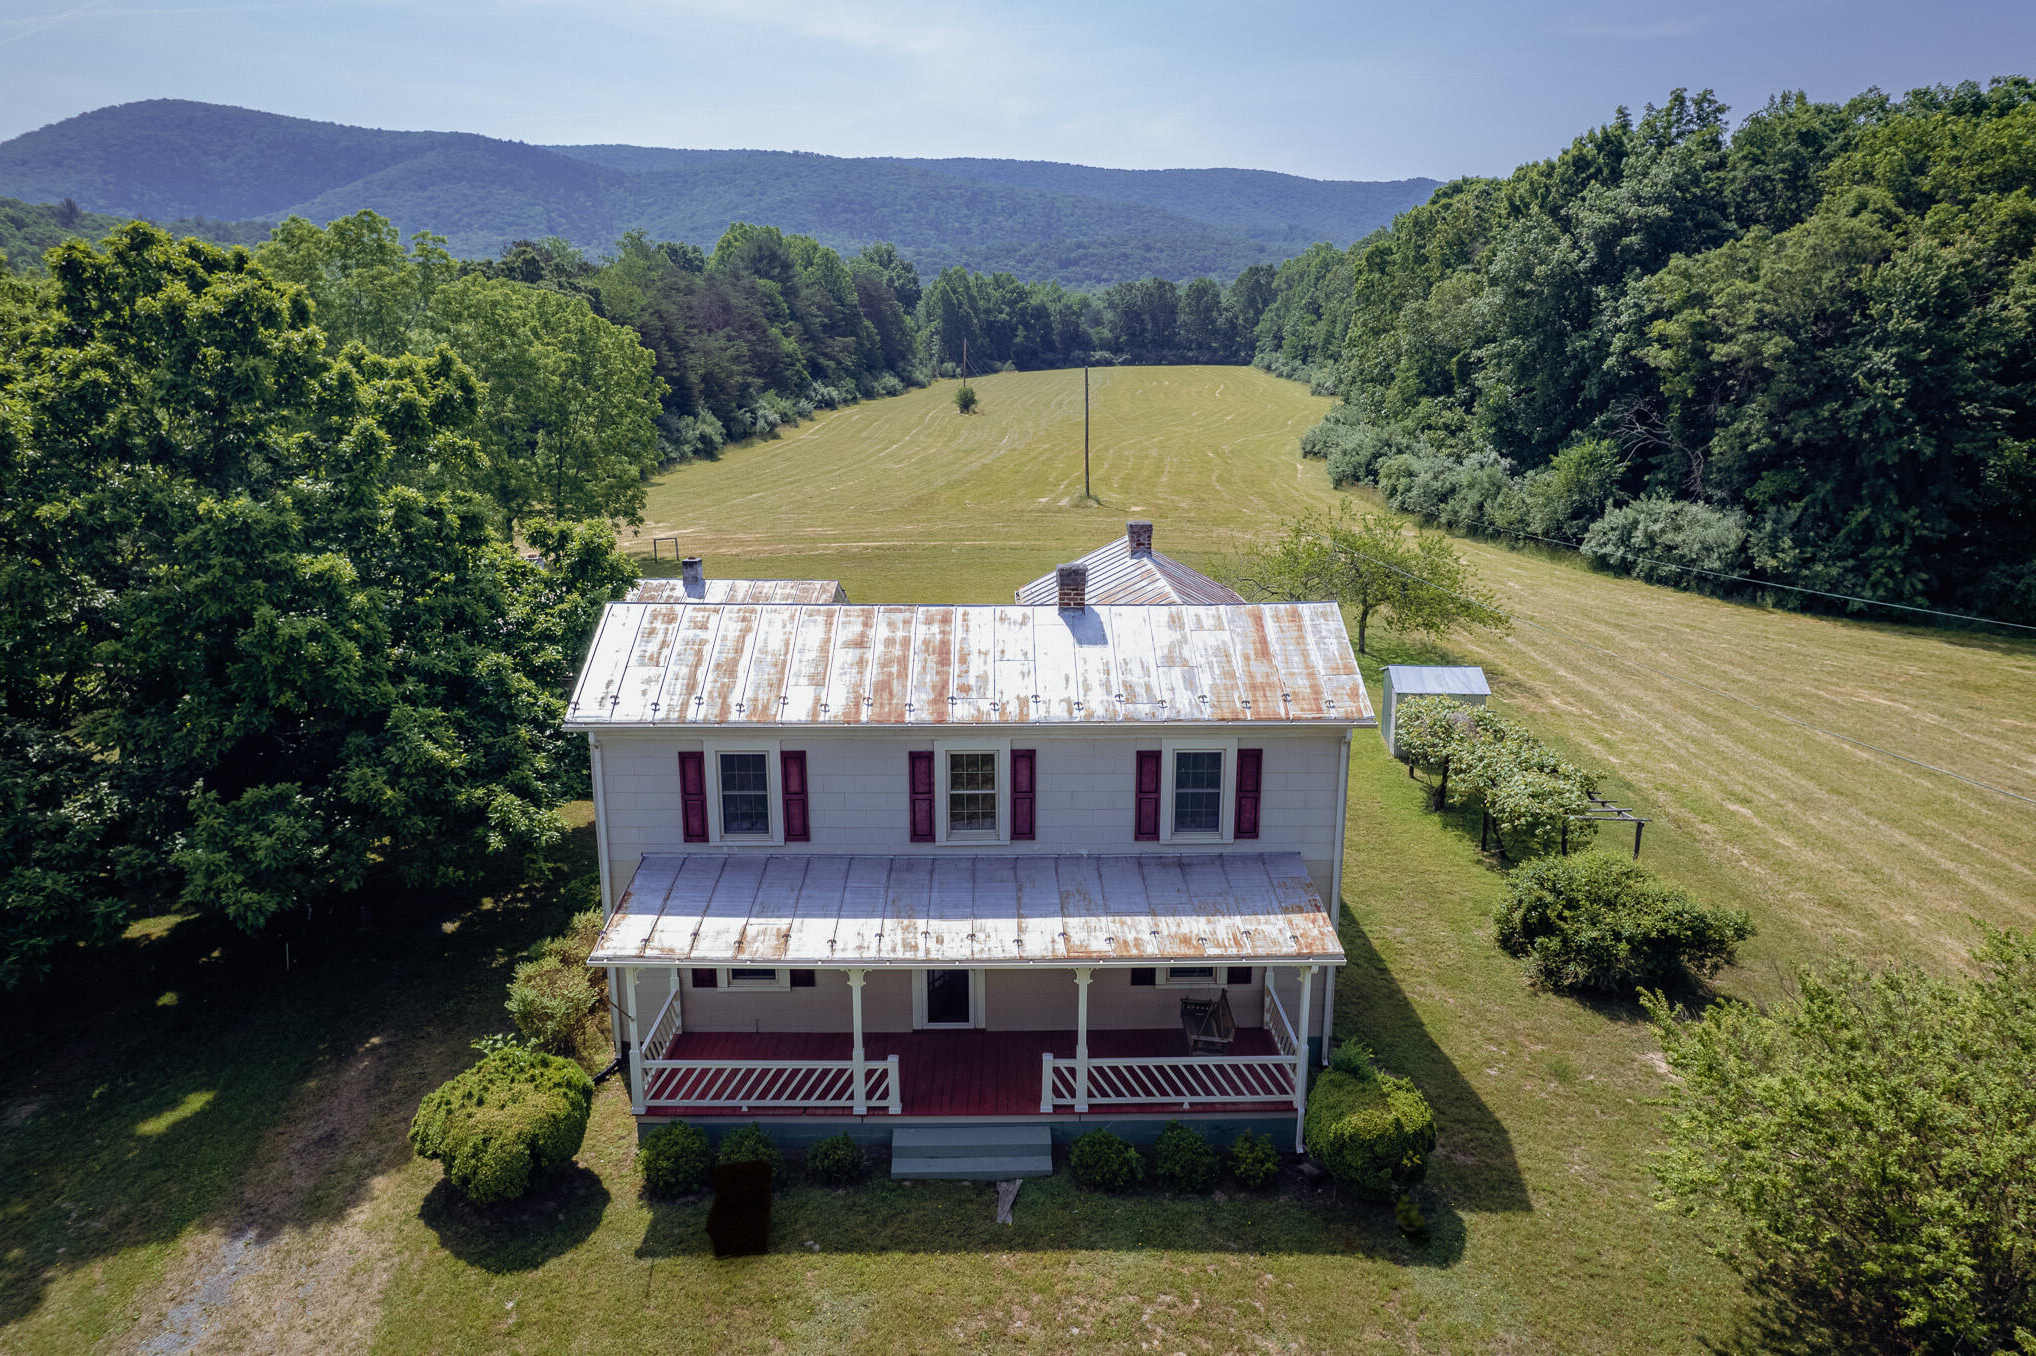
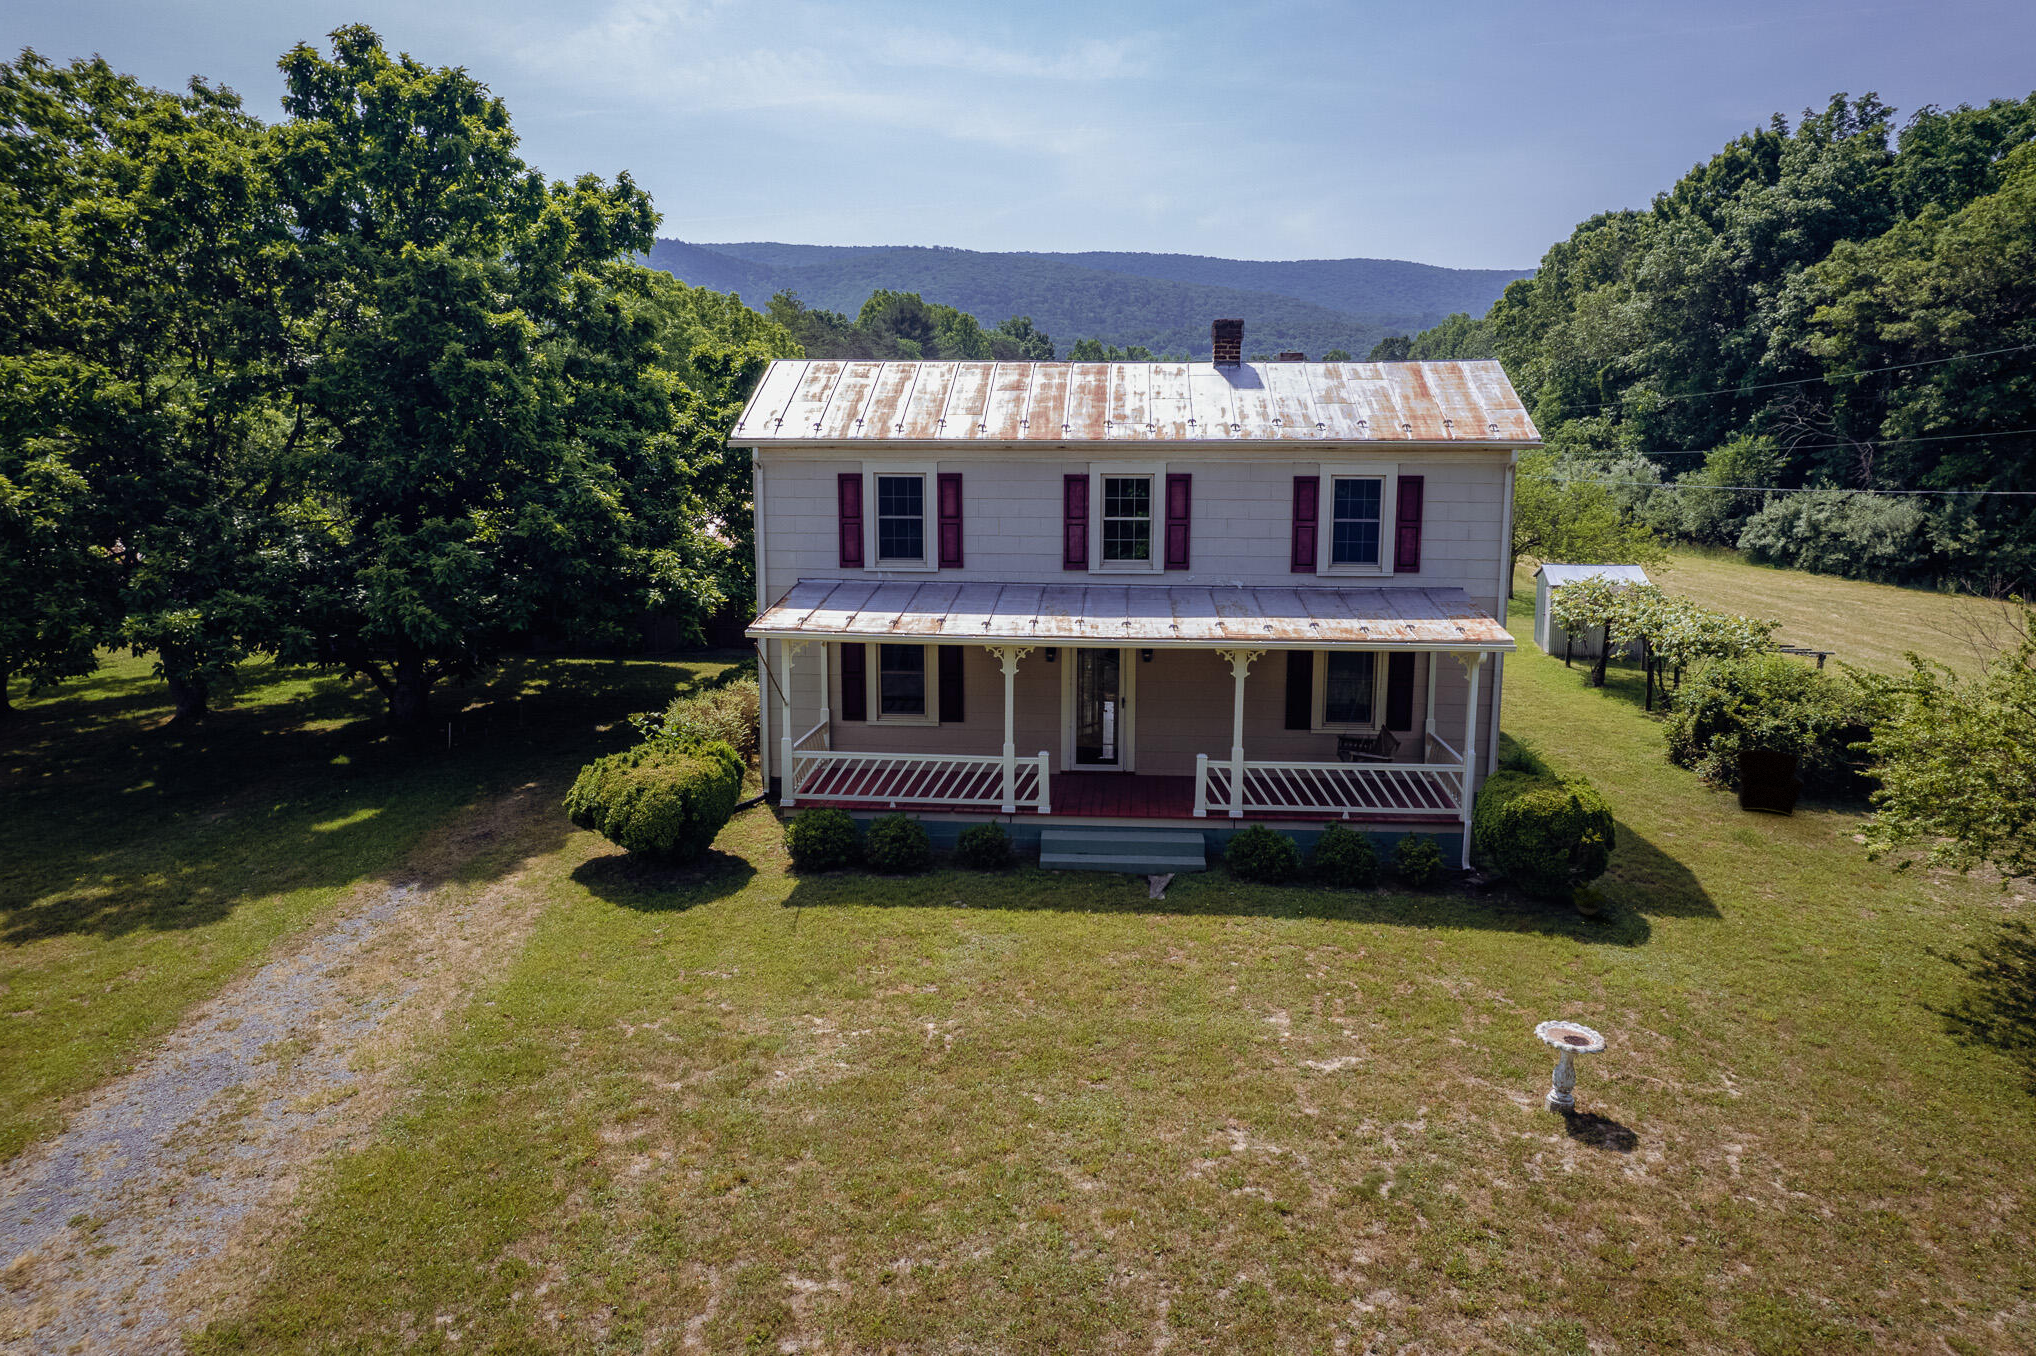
armchair: present [705,1160,772,1260] -> present [1738,749,1804,816]

